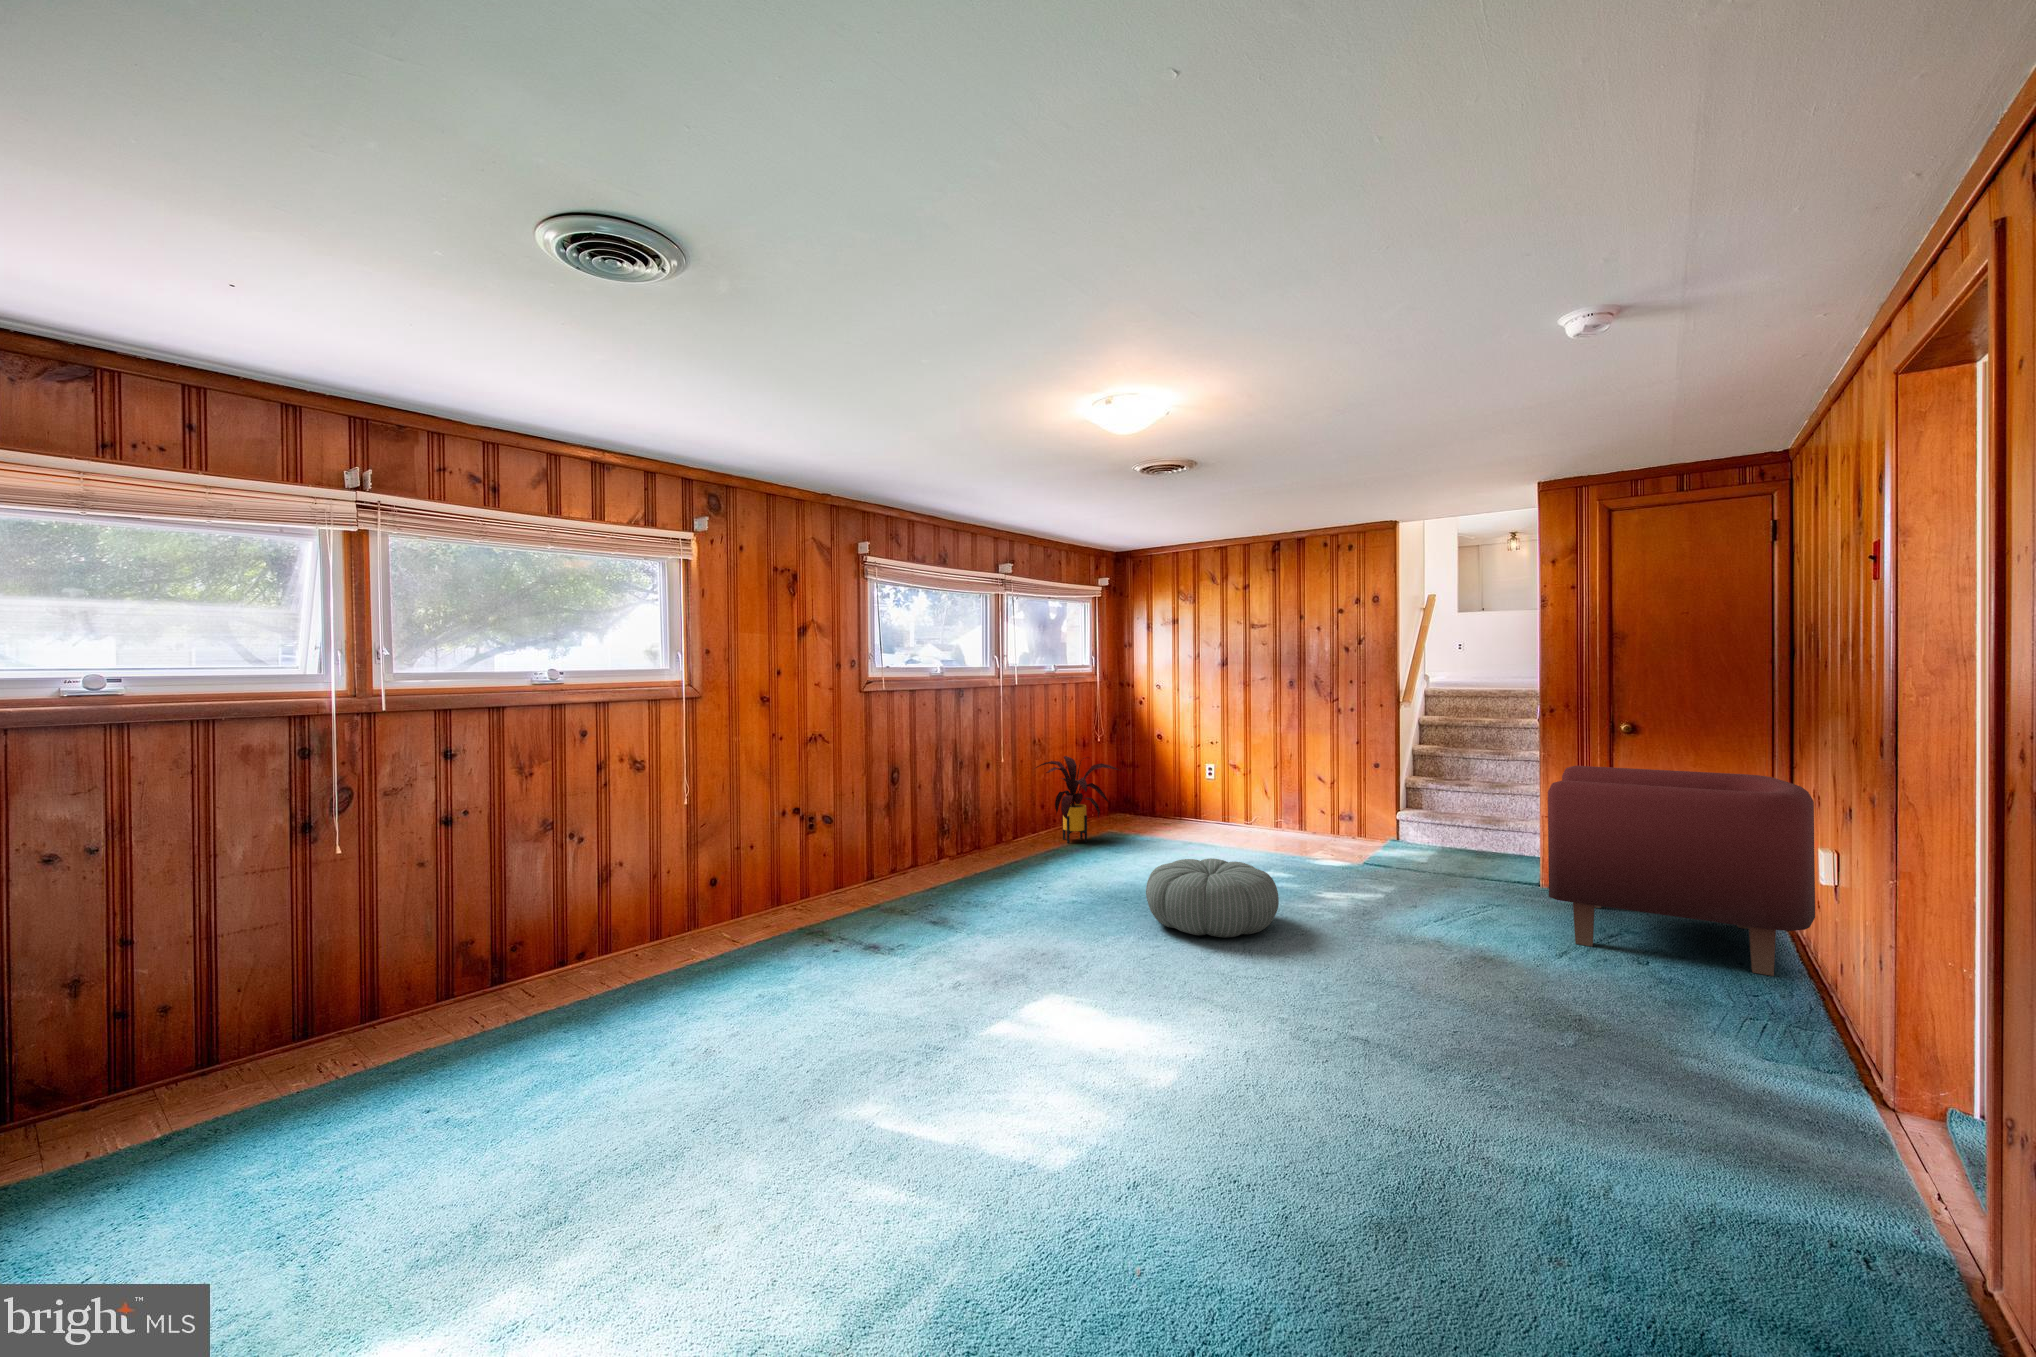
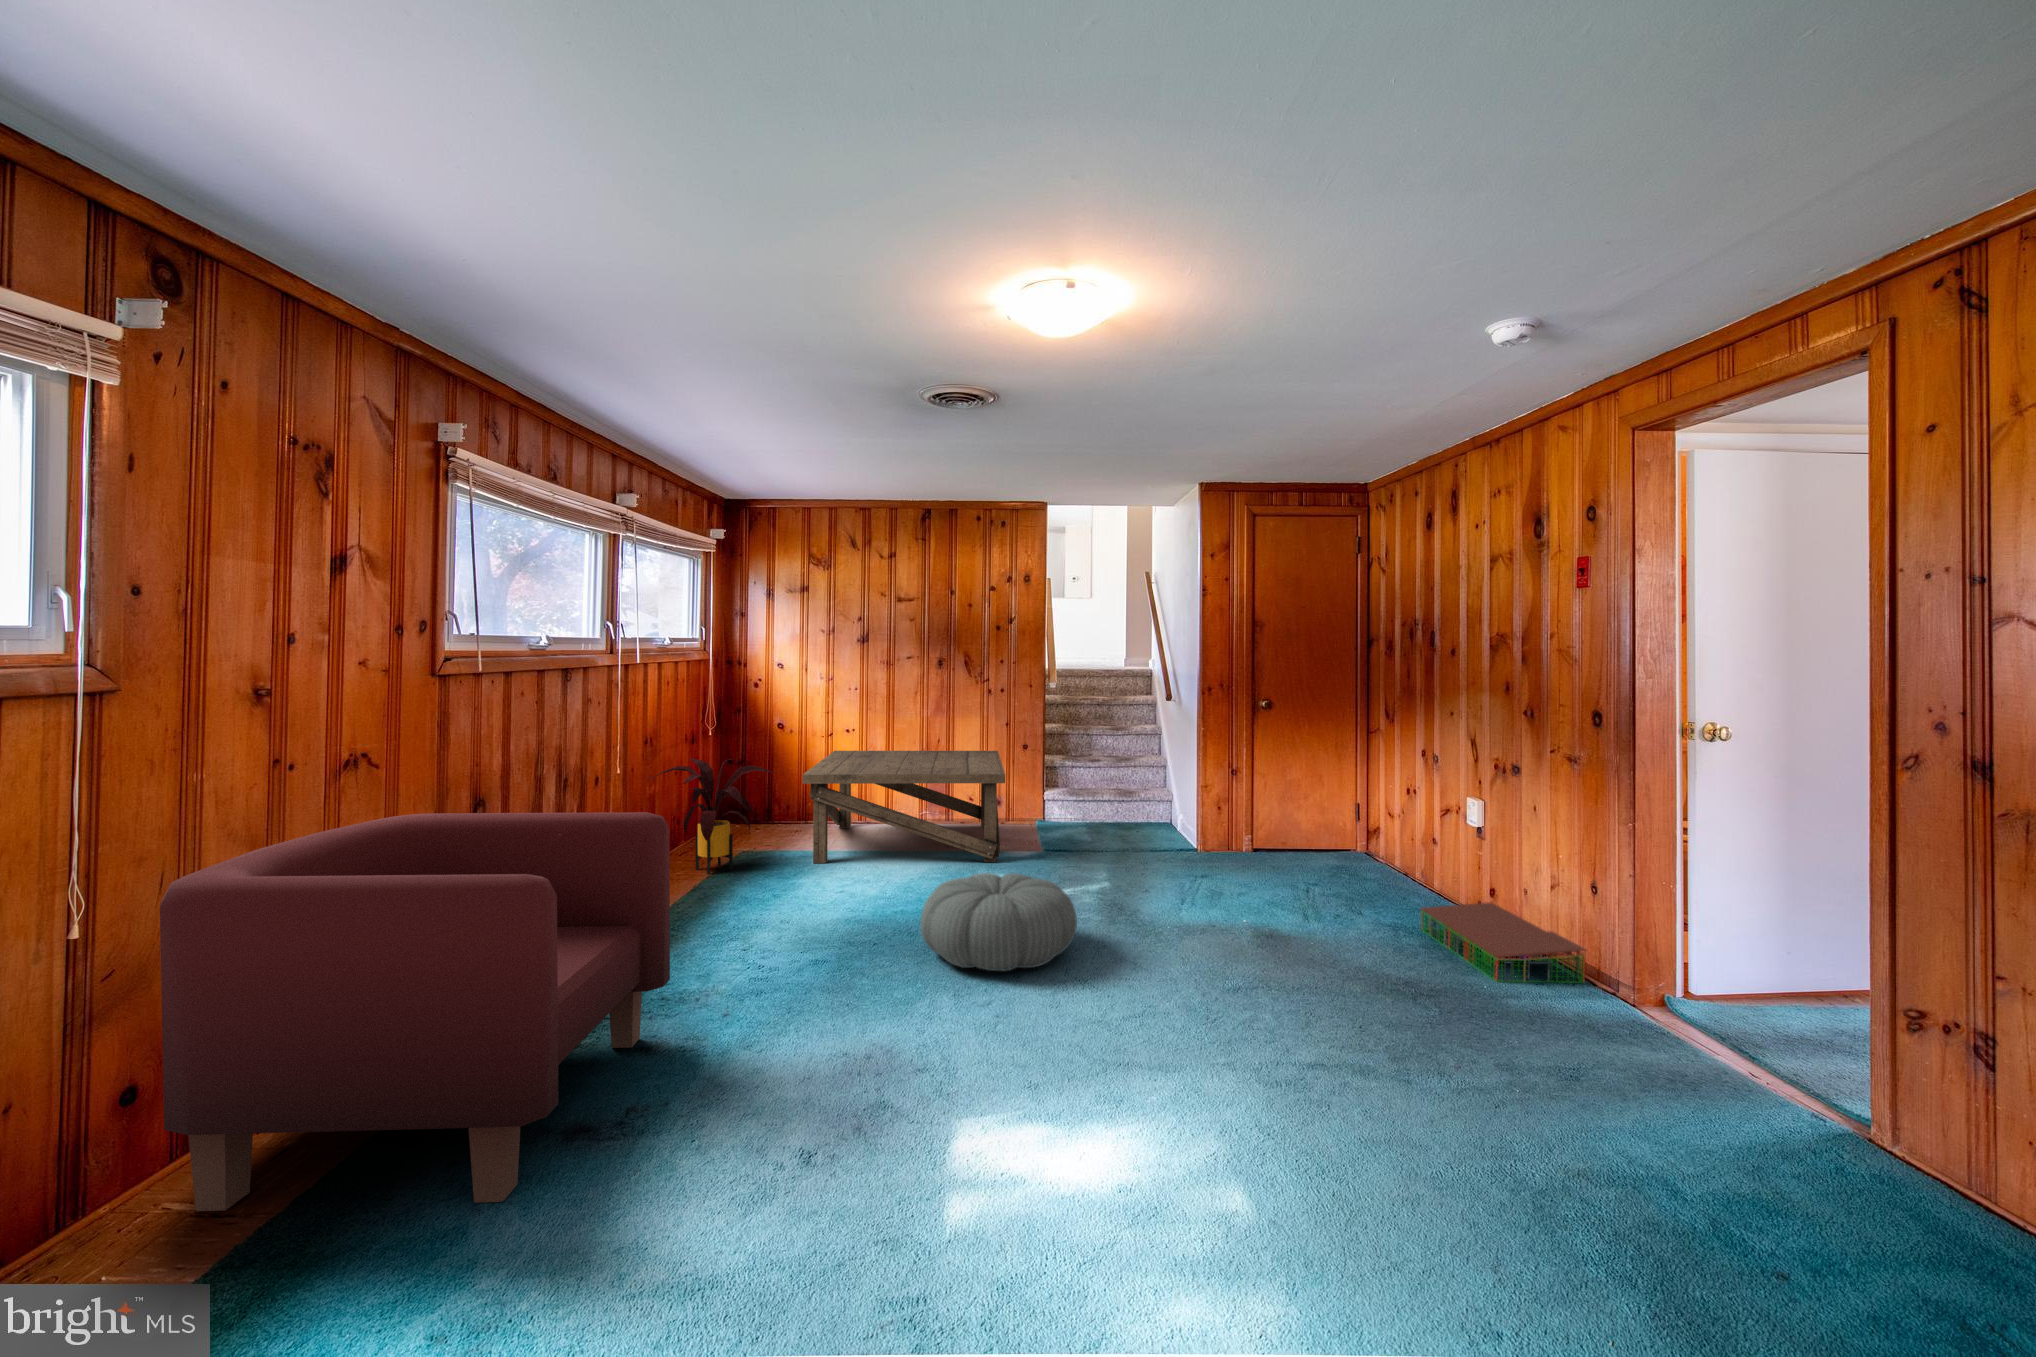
coffee table: none [1137,758,1346,865] -> present [803,751,1005,863]
armchair: present [1548,766,1815,976] -> present [160,812,670,1211]
storage bin: none [1717,967,1887,1084] -> present [1421,903,1586,982]

